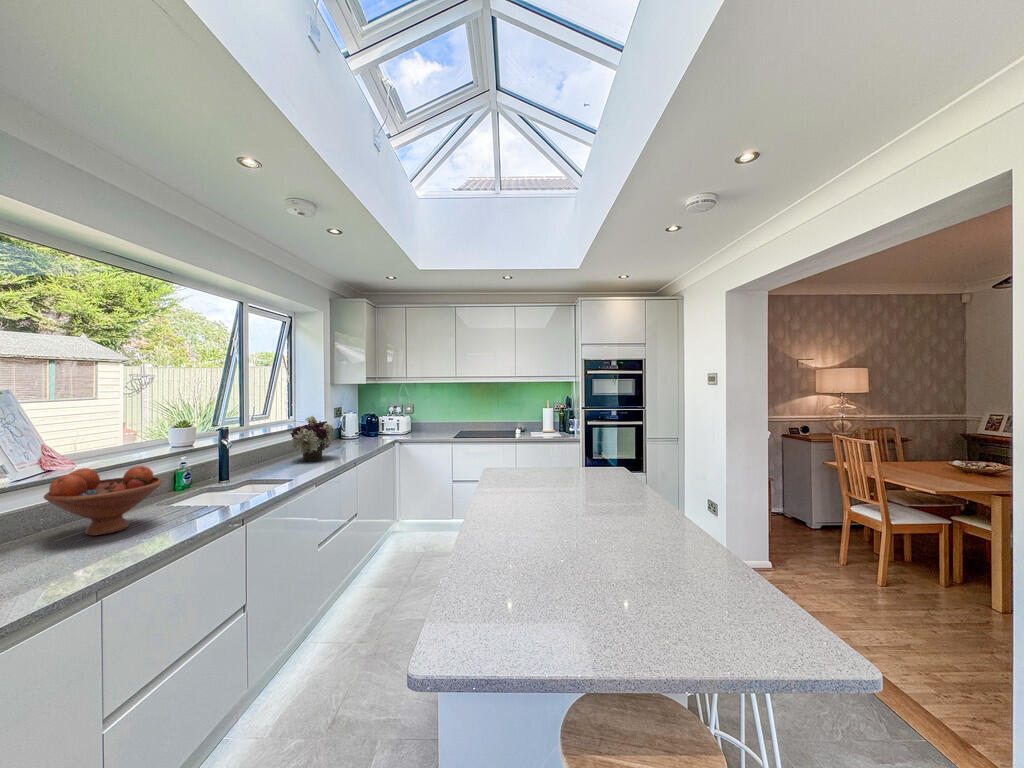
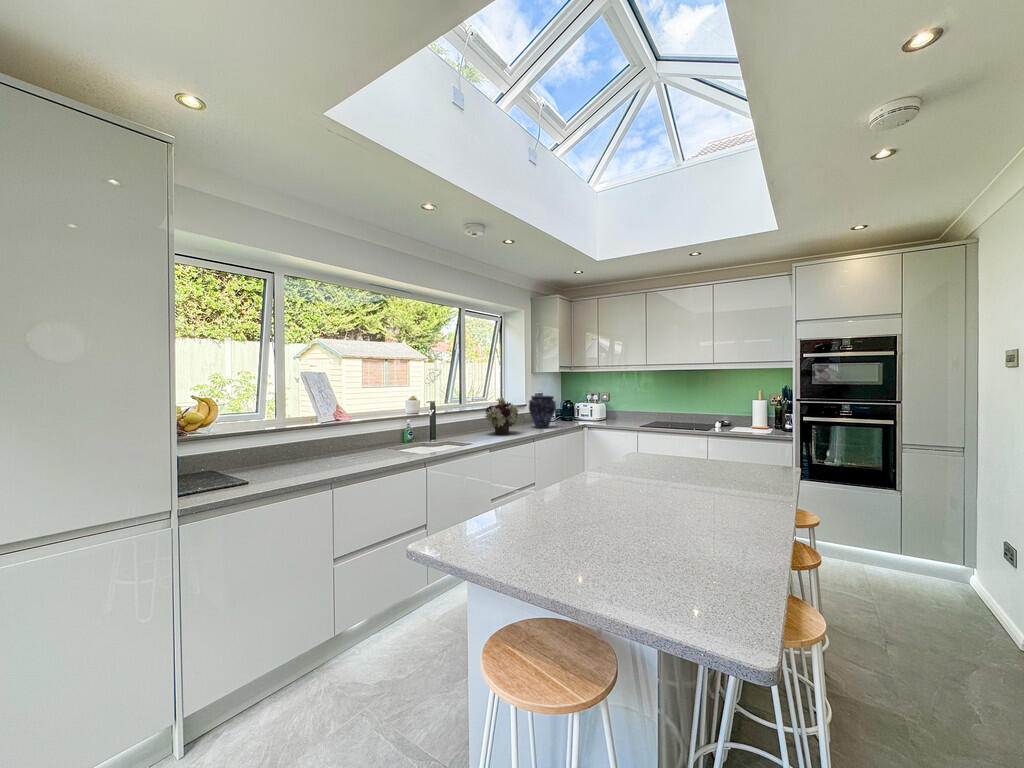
vase: none [336,411,369,448] -> present [529,396,556,428]
fruit bowl: present [44,466,163,536] -> none [326,419,381,460]

